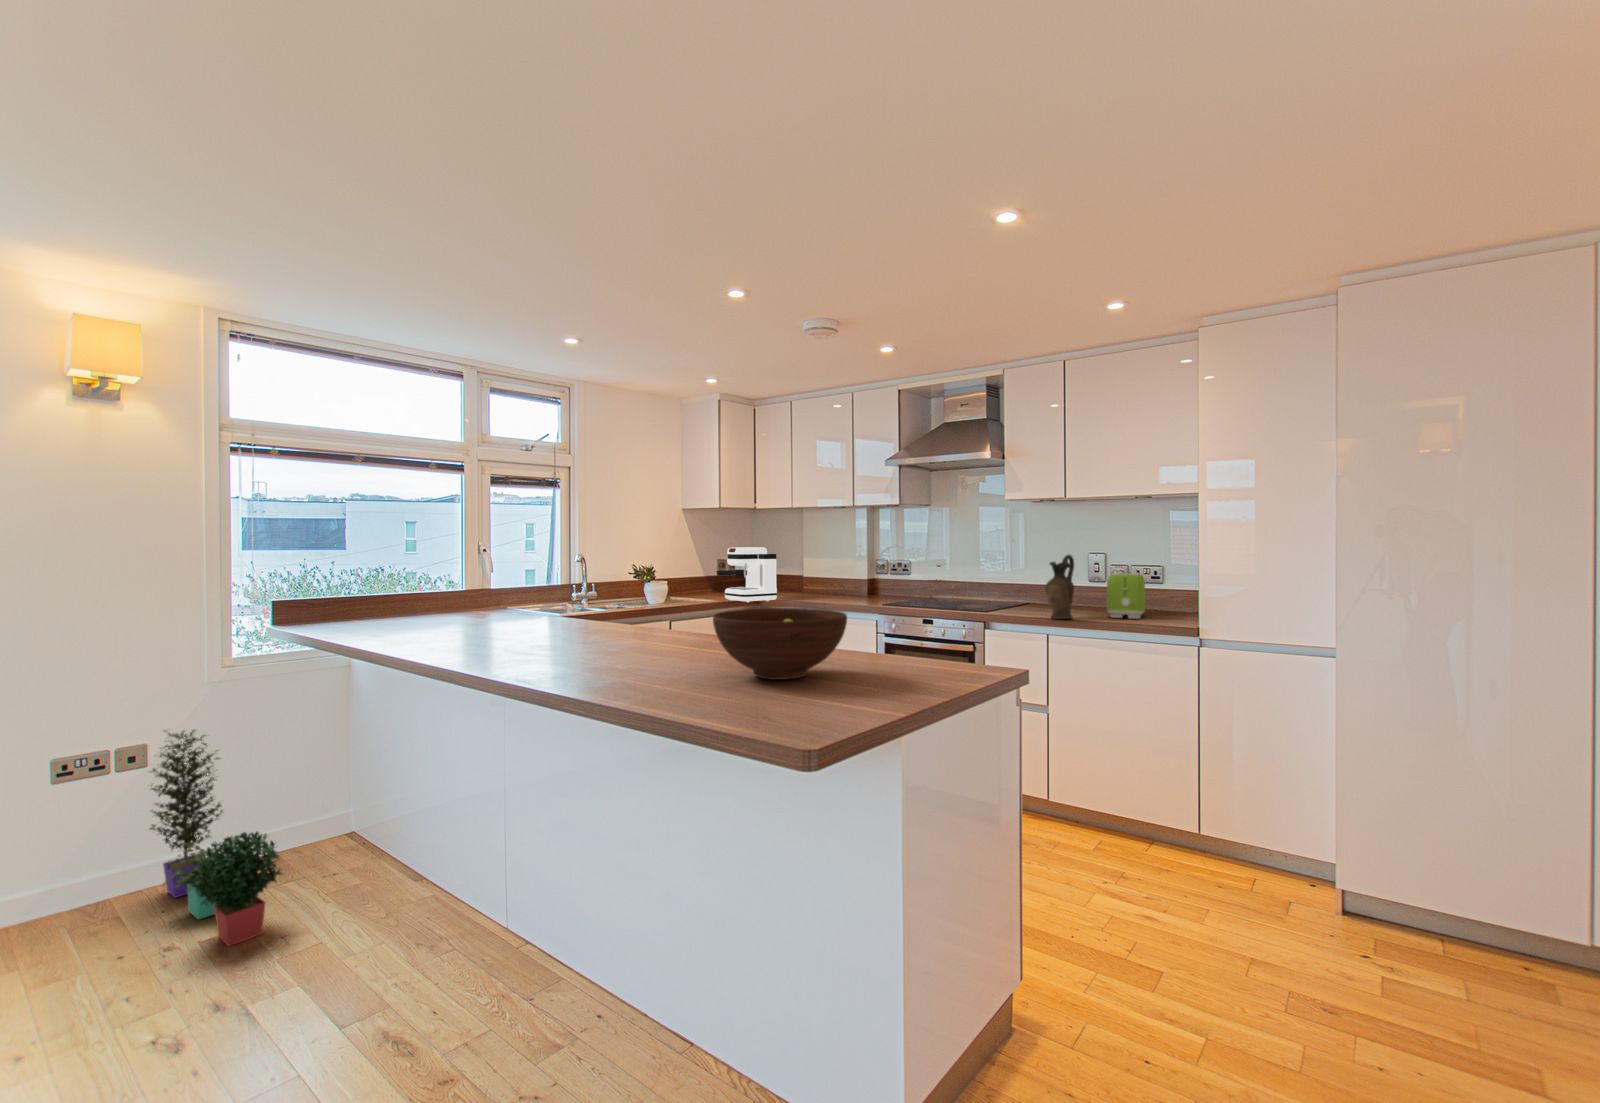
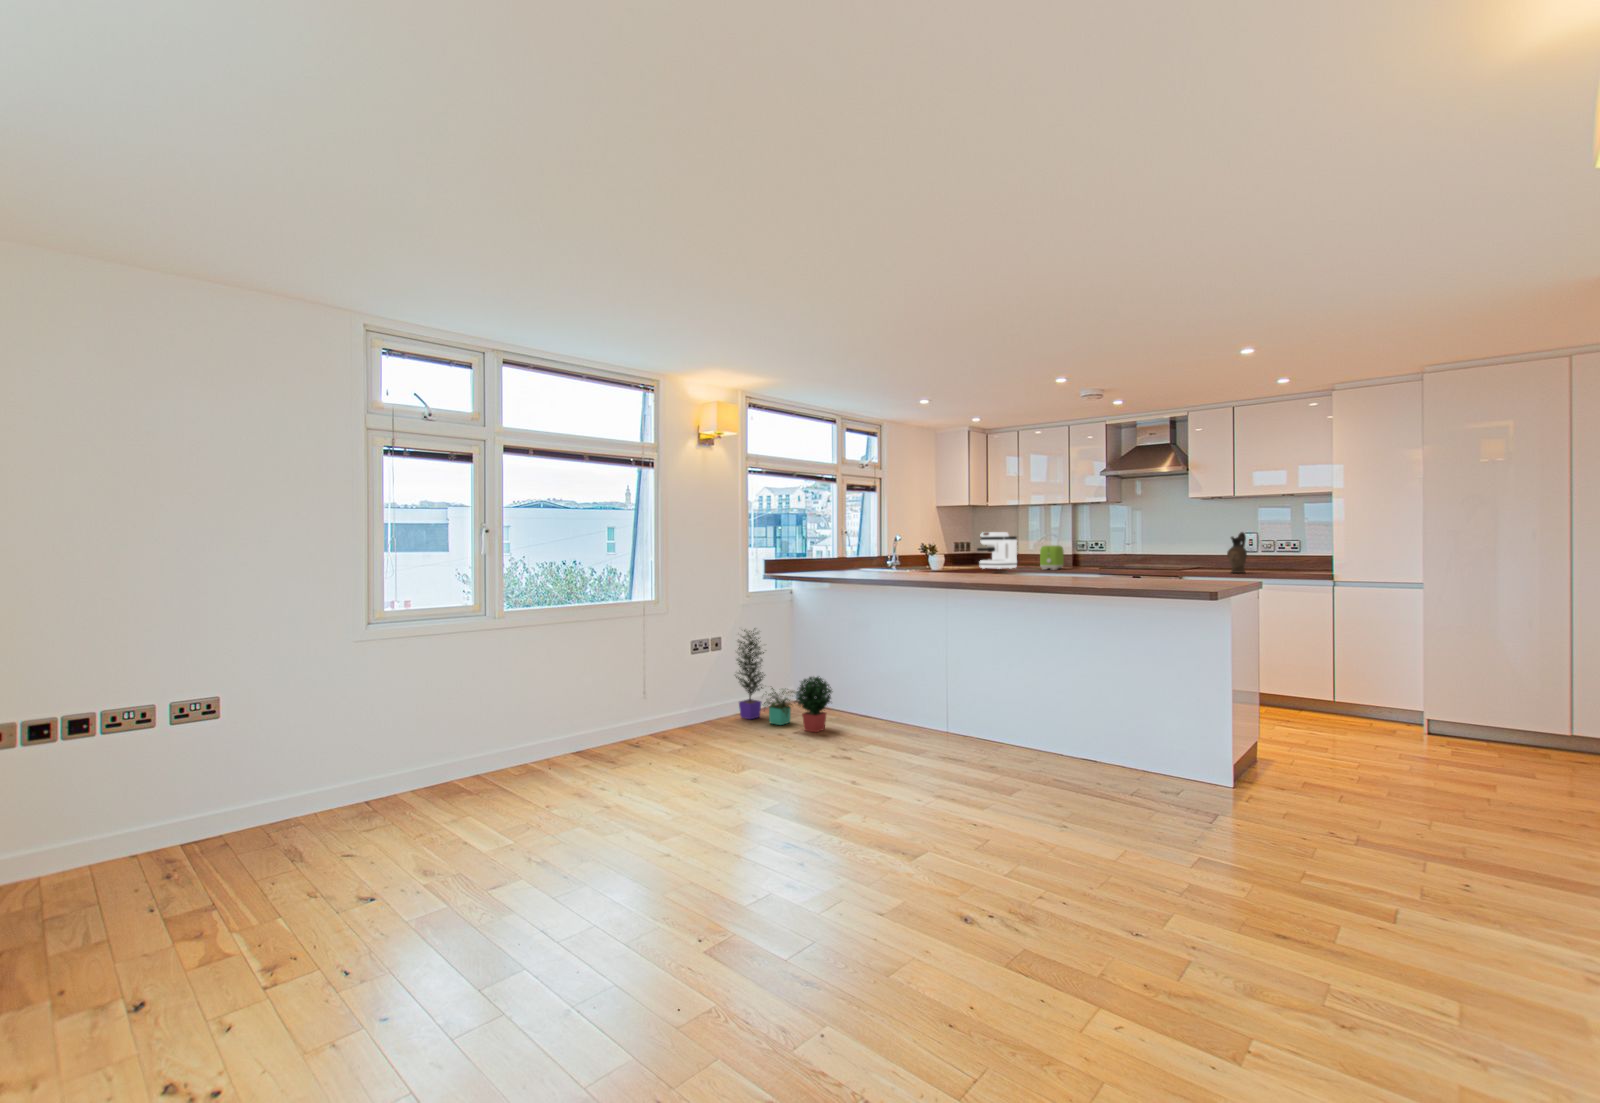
toaster: present [1107,571,1145,618] -> present [1040,545,1064,570]
fruit bowl: present [713,608,847,680] -> none [1106,552,1177,582]

